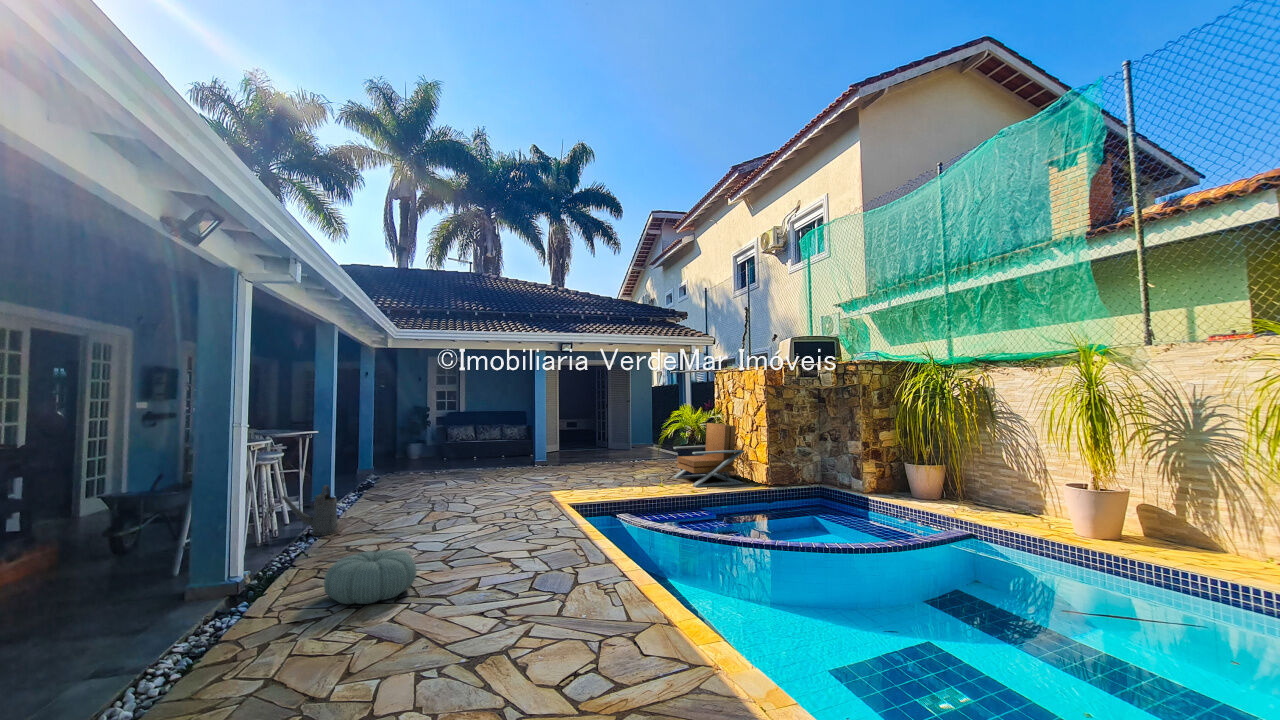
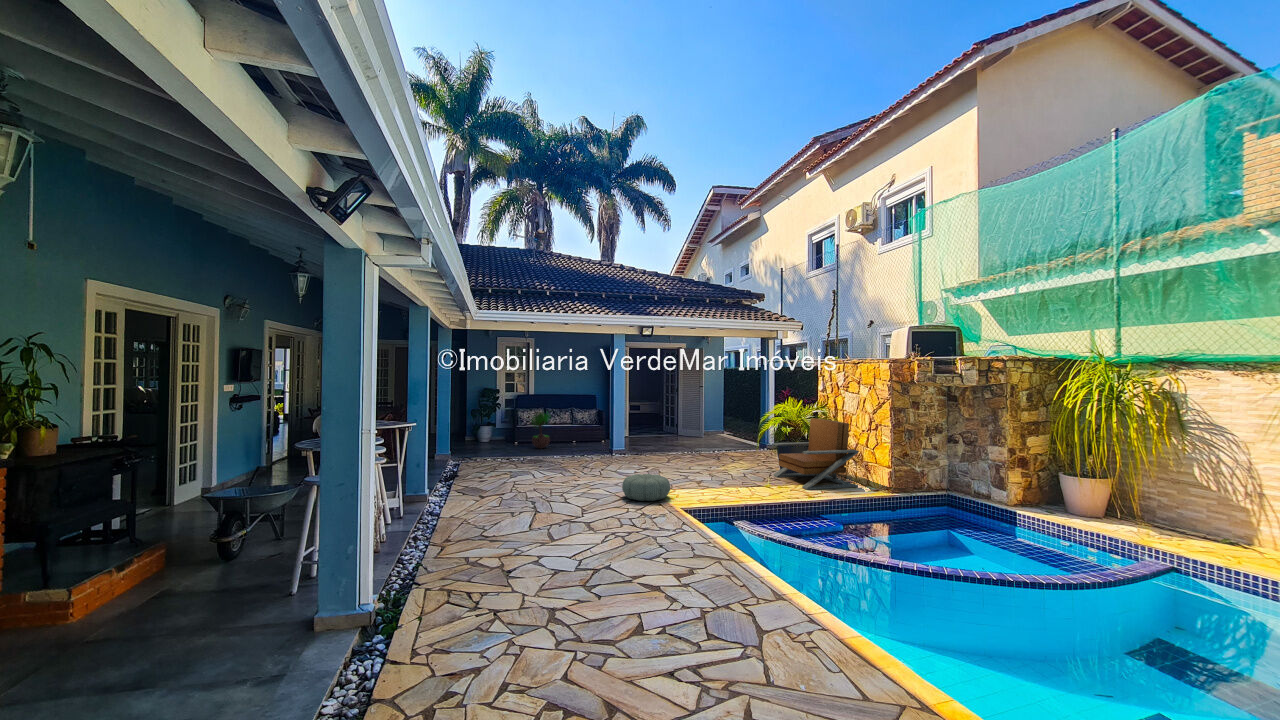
potted tree: none [455,423,479,462] -> present [531,412,550,448]
watering can: present [282,485,347,536] -> none [389,487,456,543]
pouf: present [324,550,417,604] -> present [622,474,670,501]

